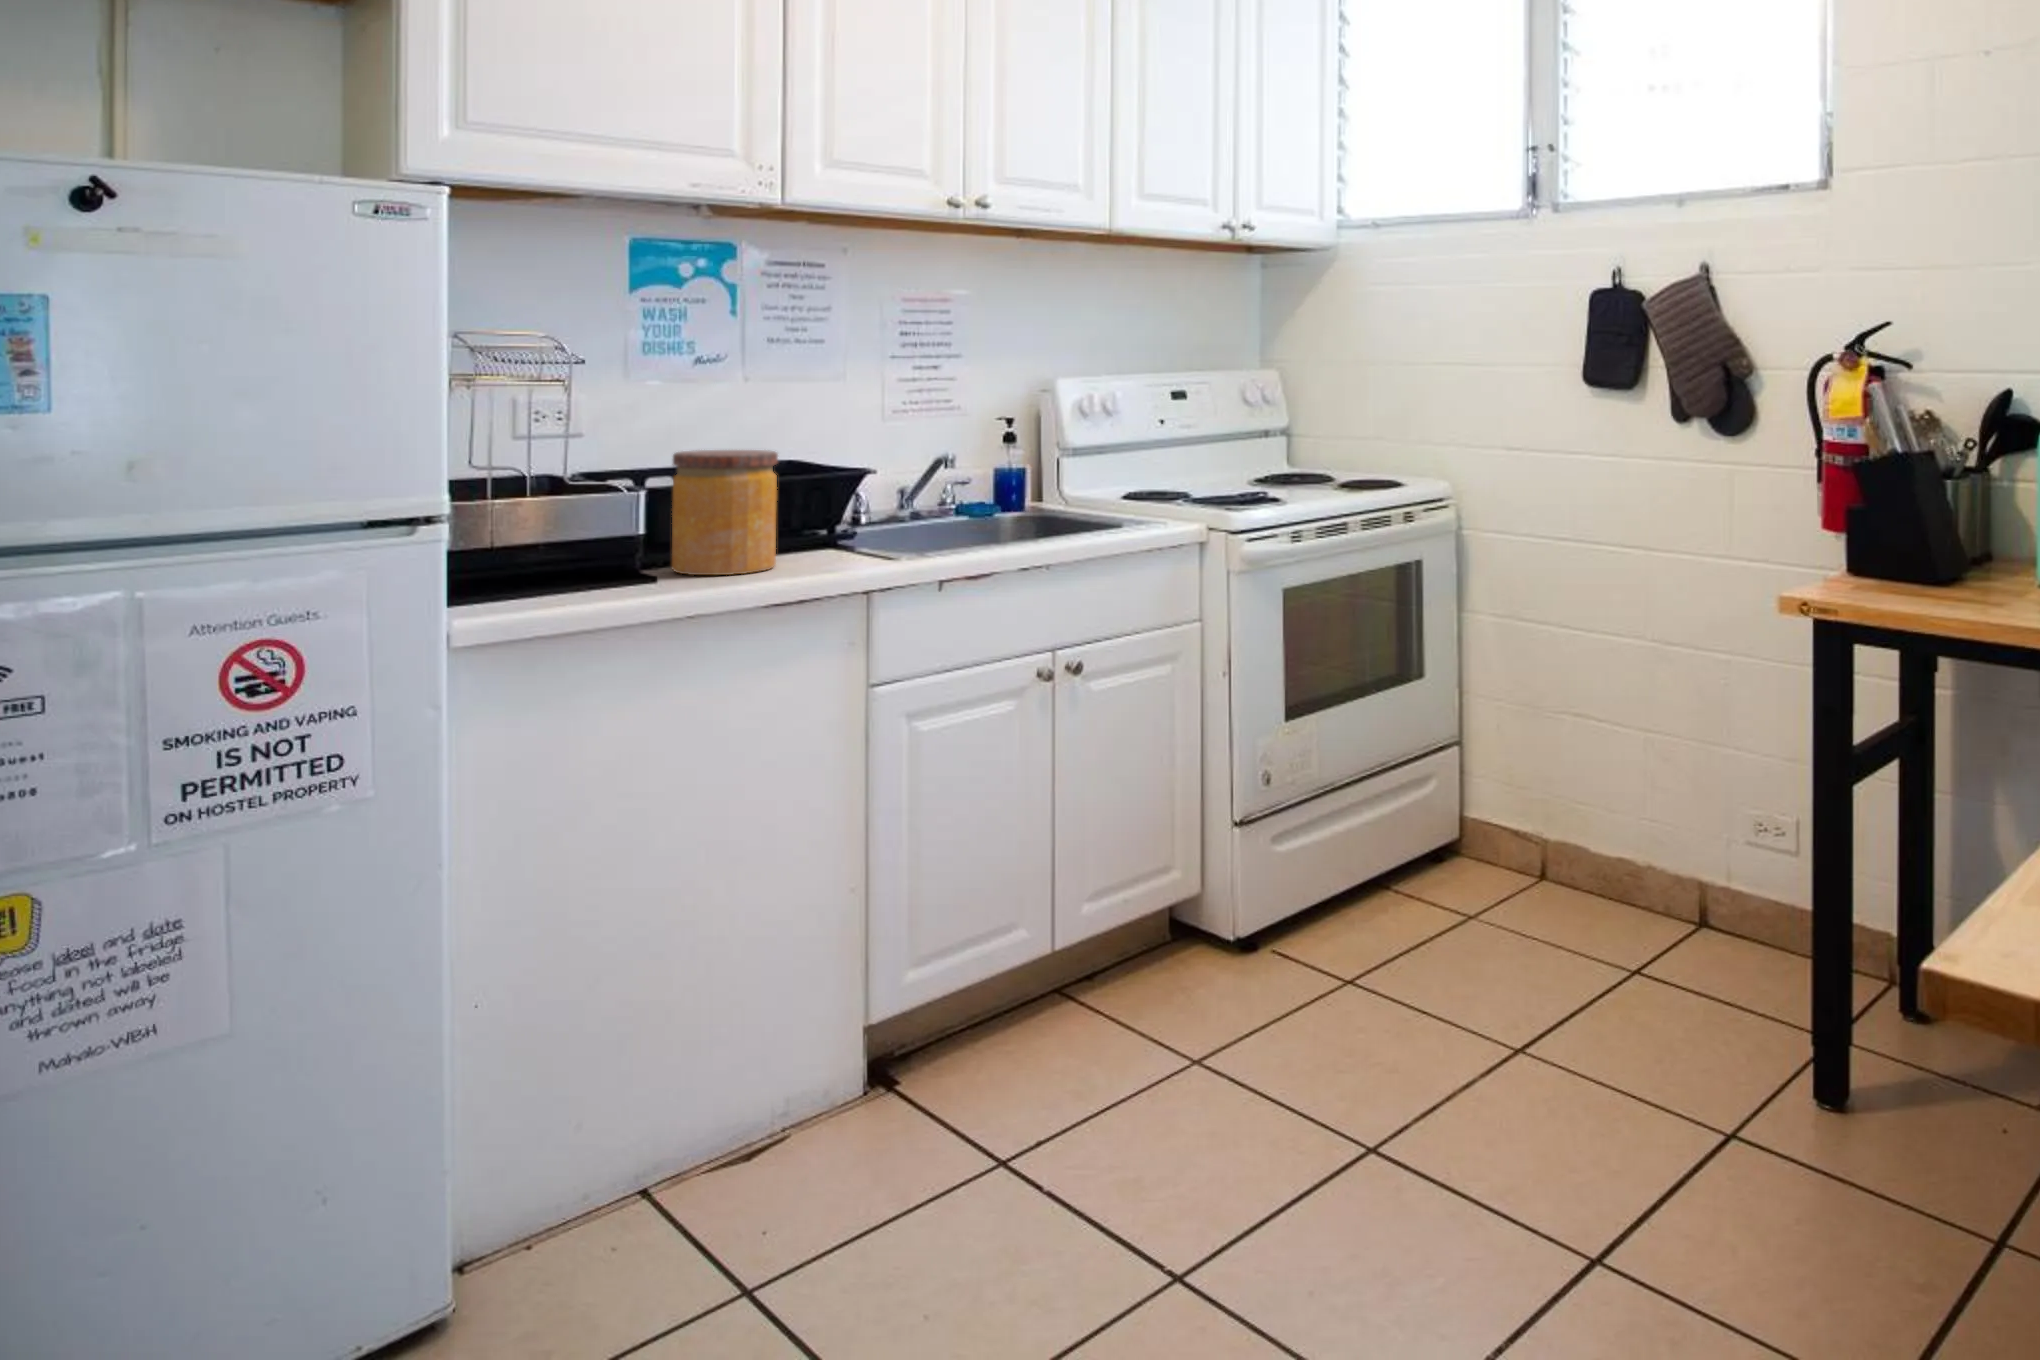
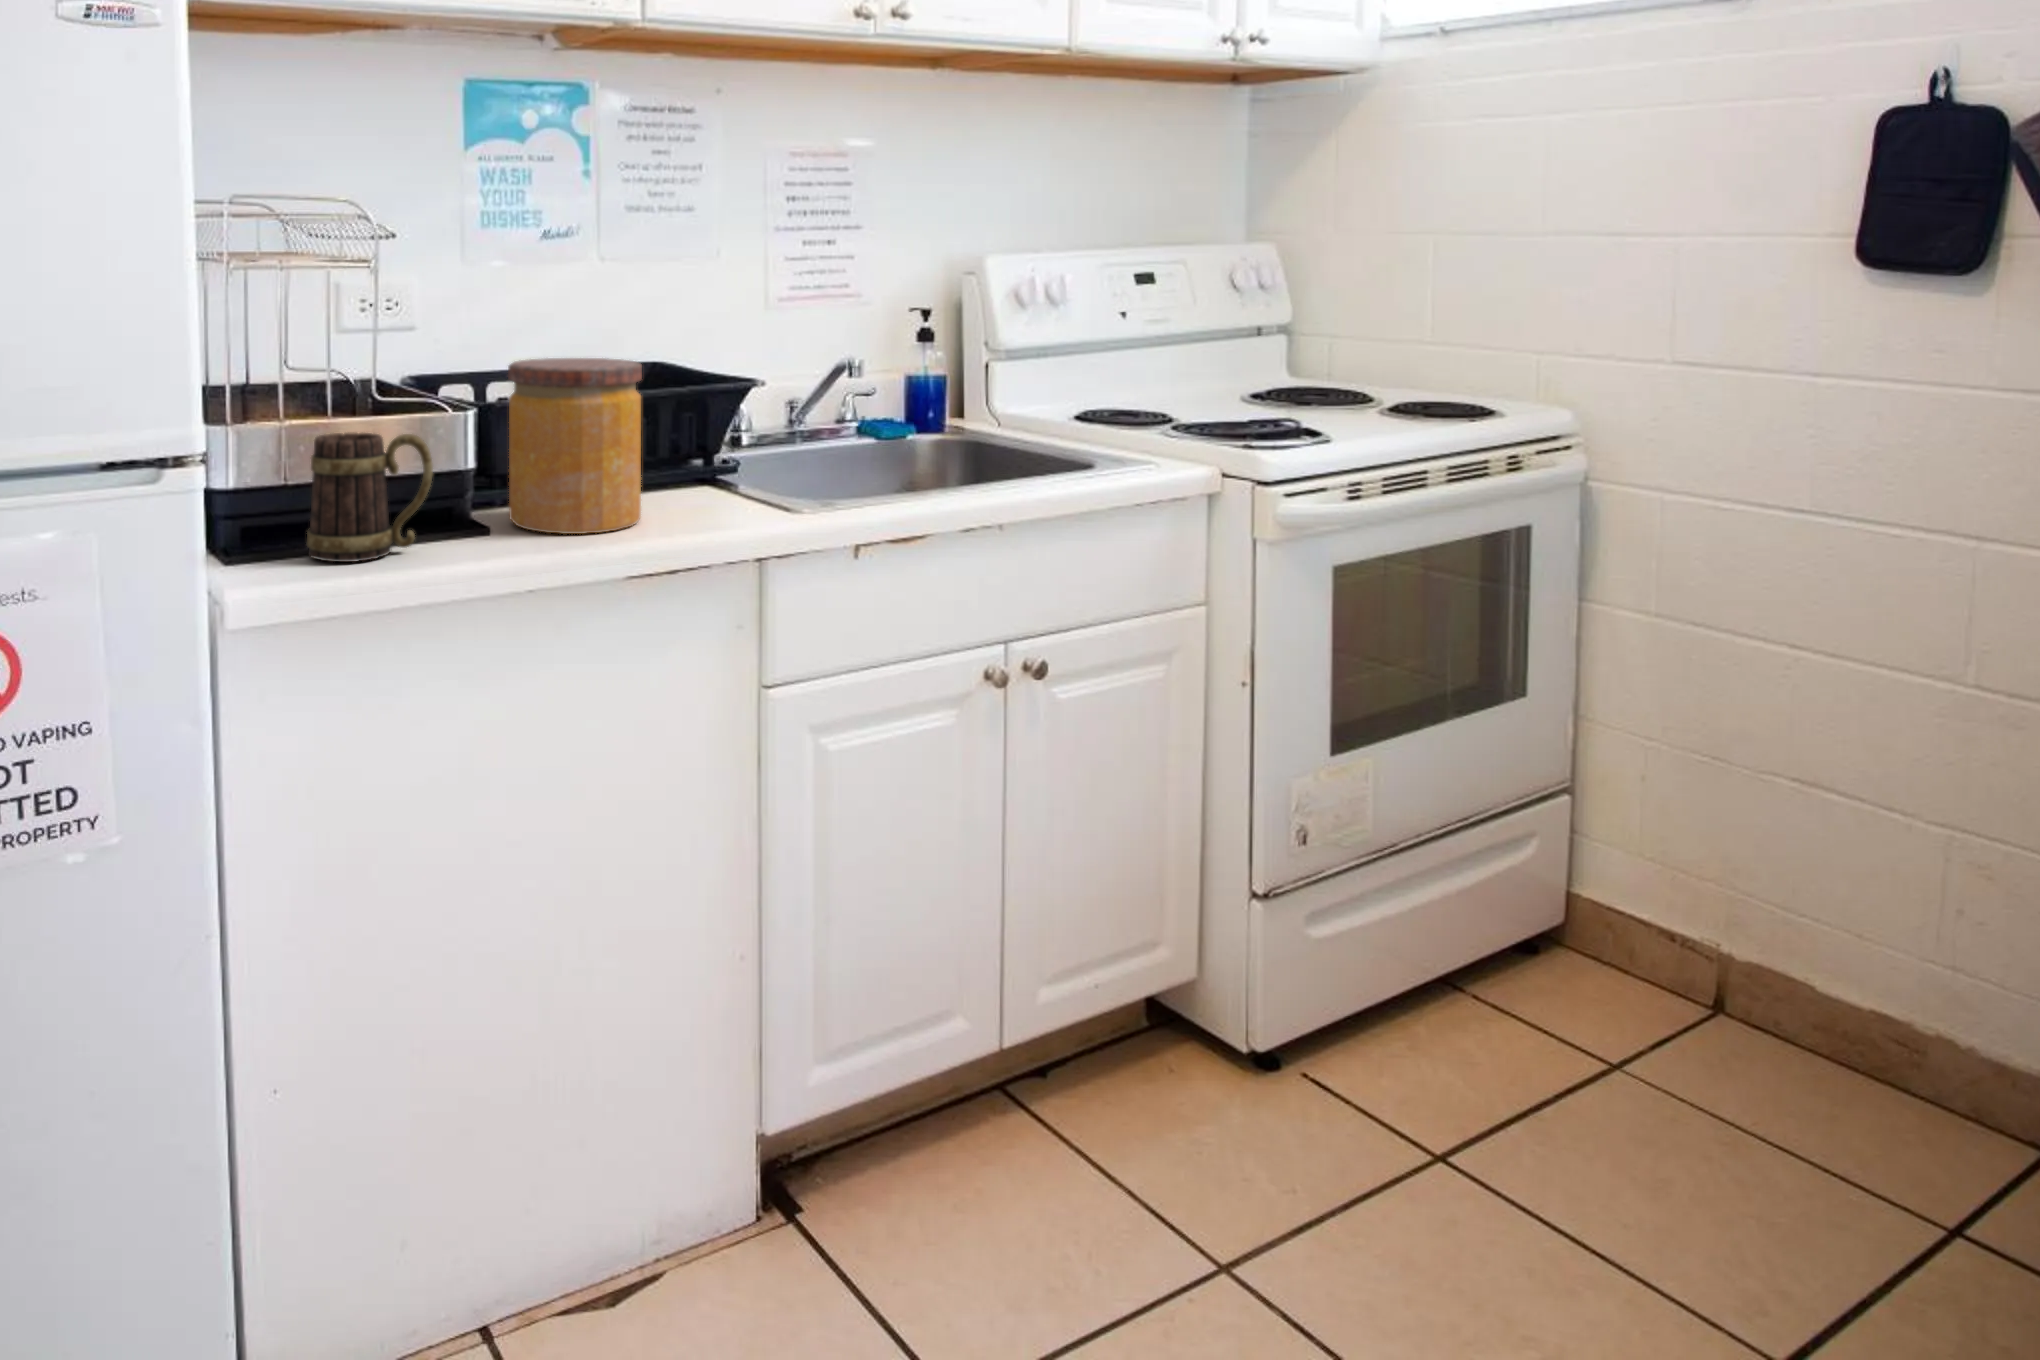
mug: none [514,503,617,595] -> present [307,432,433,562]

